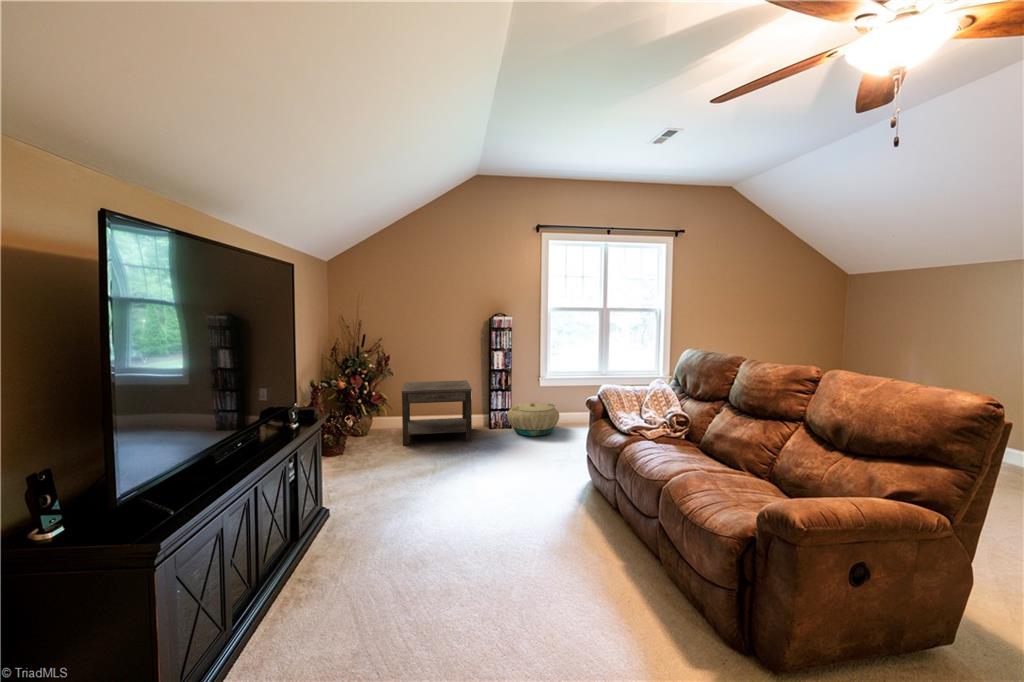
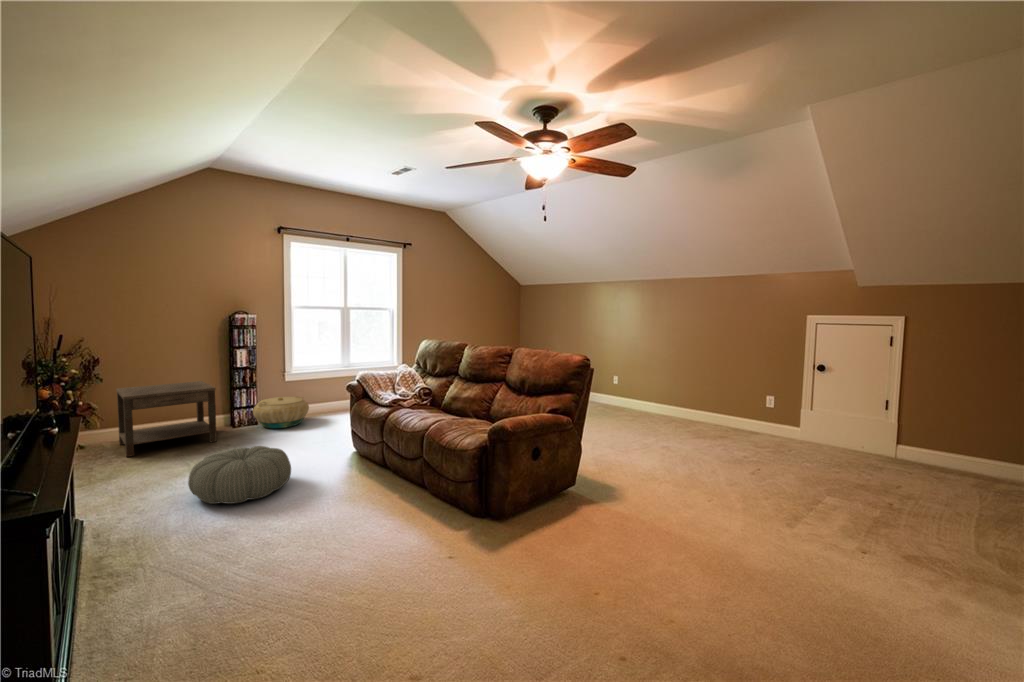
pouf: none [419,457,512,521] -> present [188,446,291,504]

